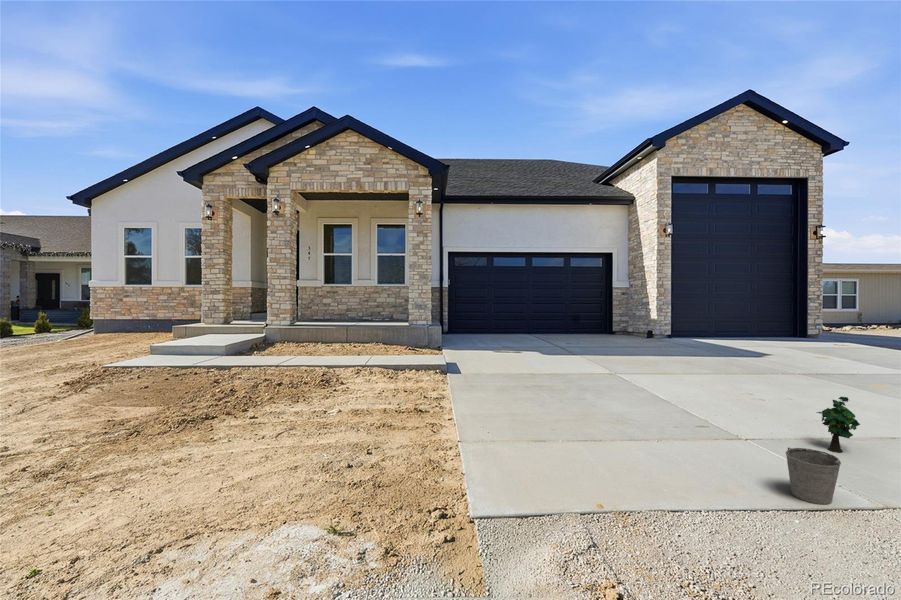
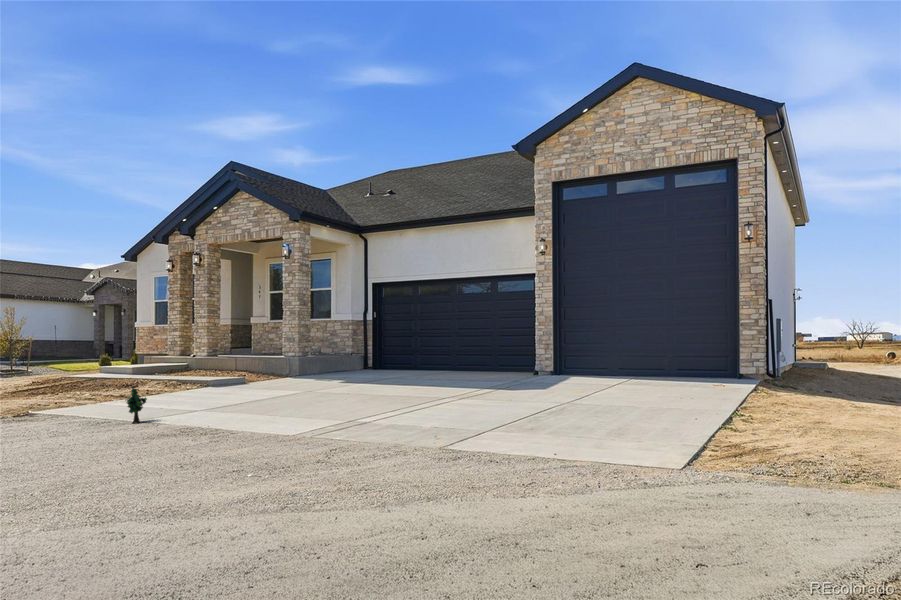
bucket: present [786,447,841,504] -> none [20,404,47,430]

